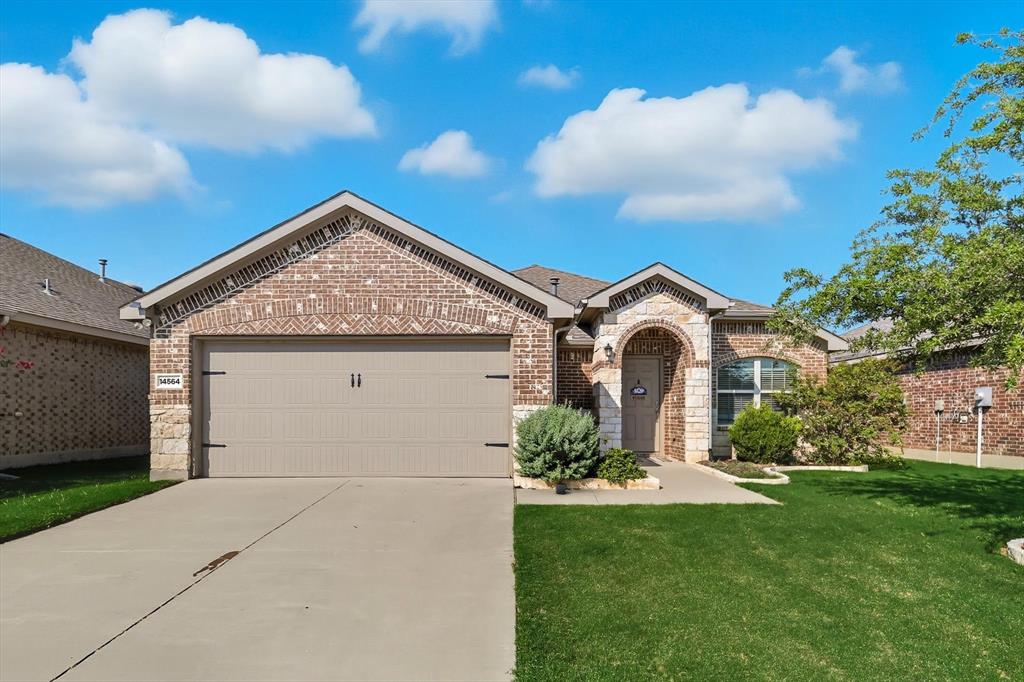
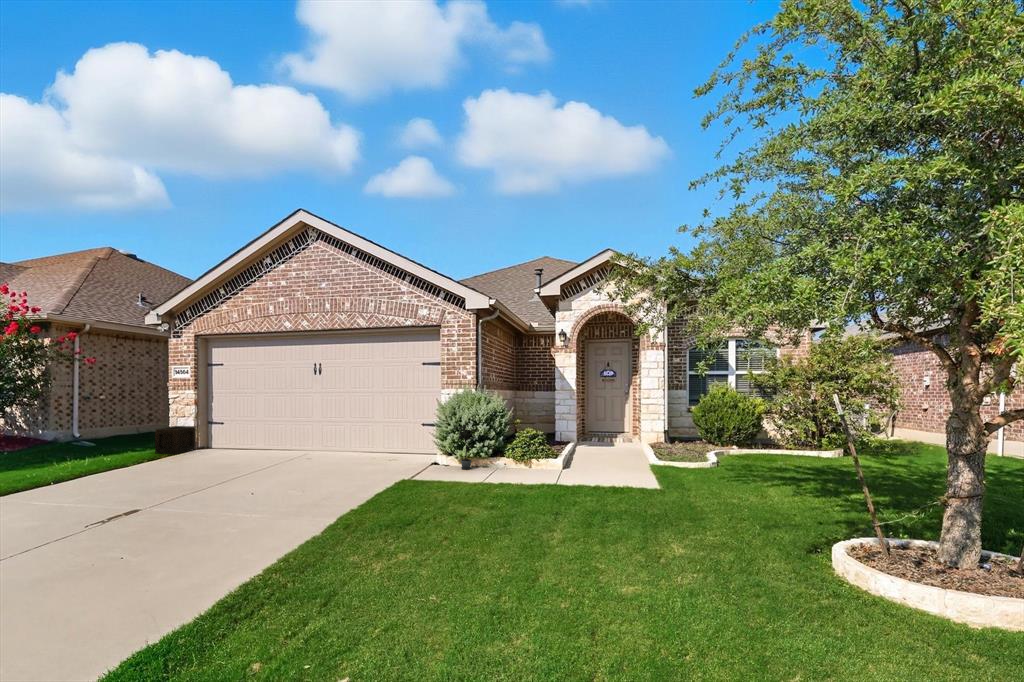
wooden crate: none [139,450,190,486] -> present [155,426,196,454]

